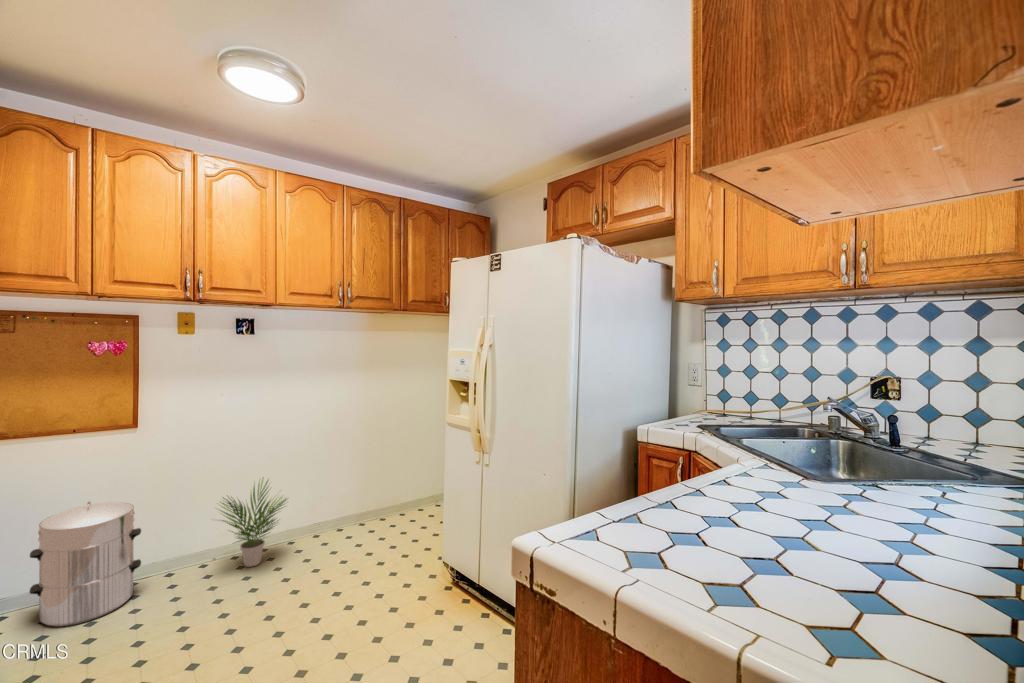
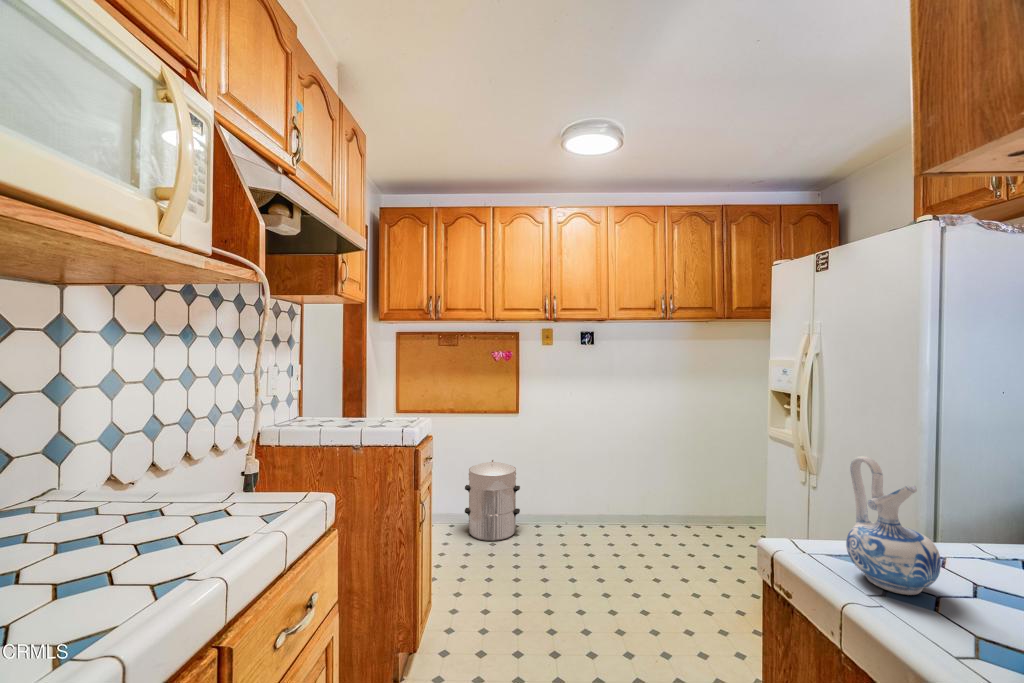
ceramic pitcher: none [595,442,662,561] -> present [846,456,941,595]
potted plant: present [220,479,287,567] -> none [560,465,620,538]

